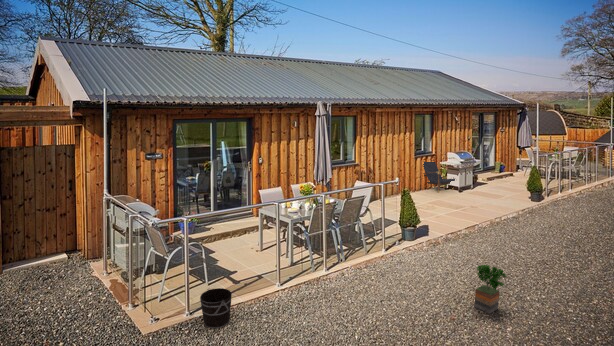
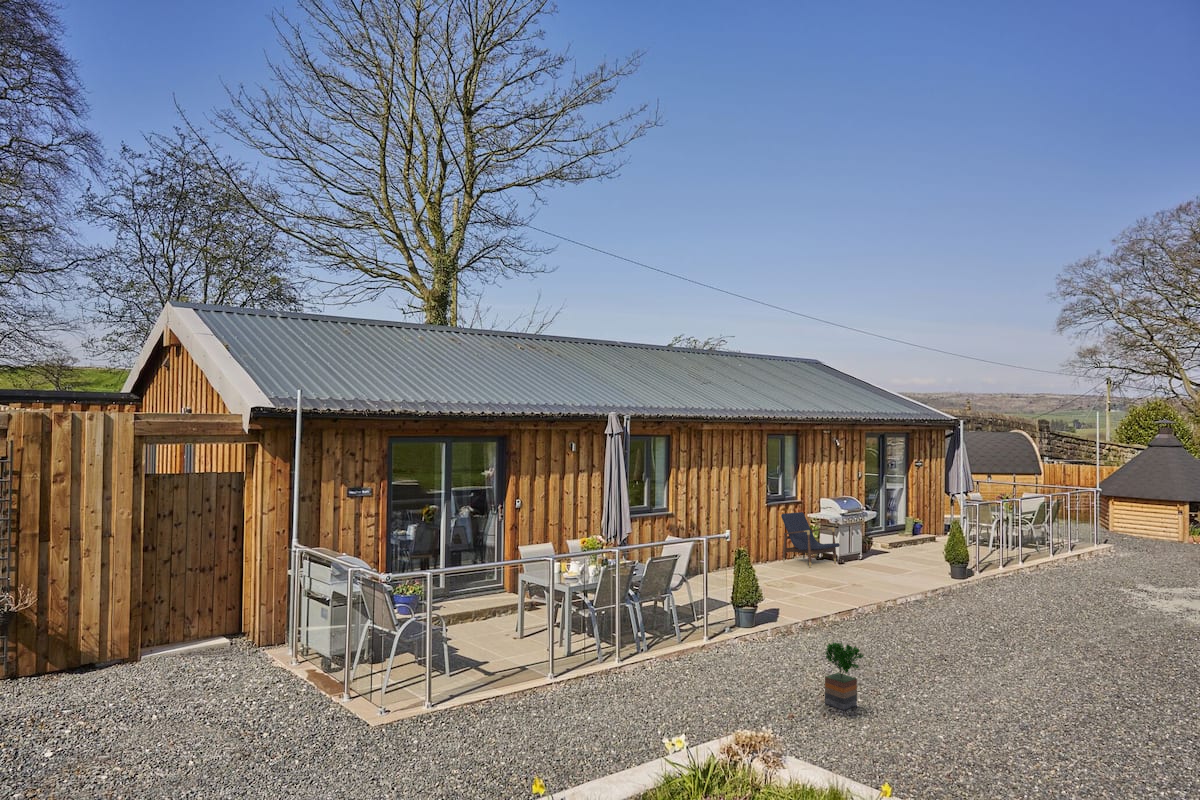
bucket: present [200,288,232,328] -> none [451,668,493,720]

